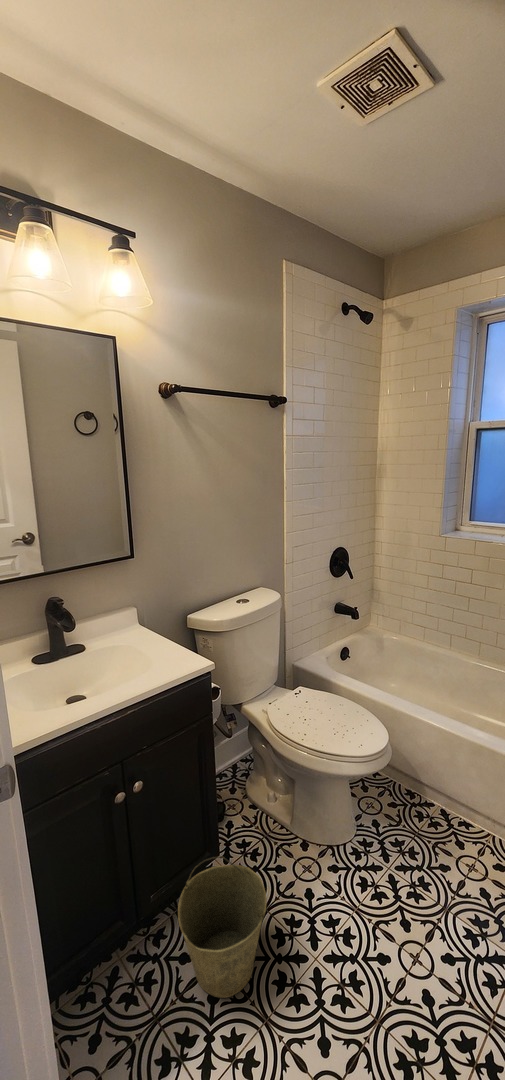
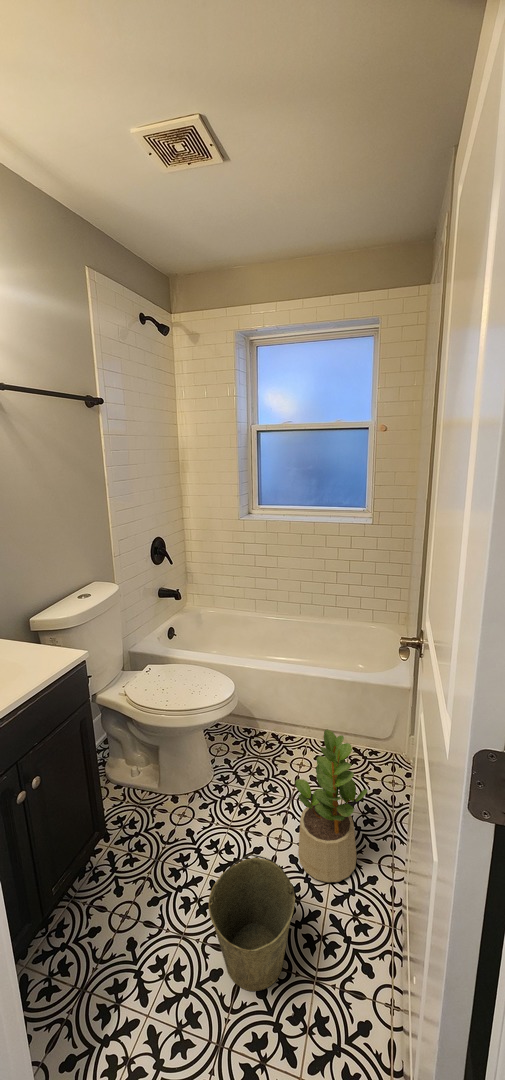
potted plant: none [314,766,394,941] -> present [295,729,368,882]

